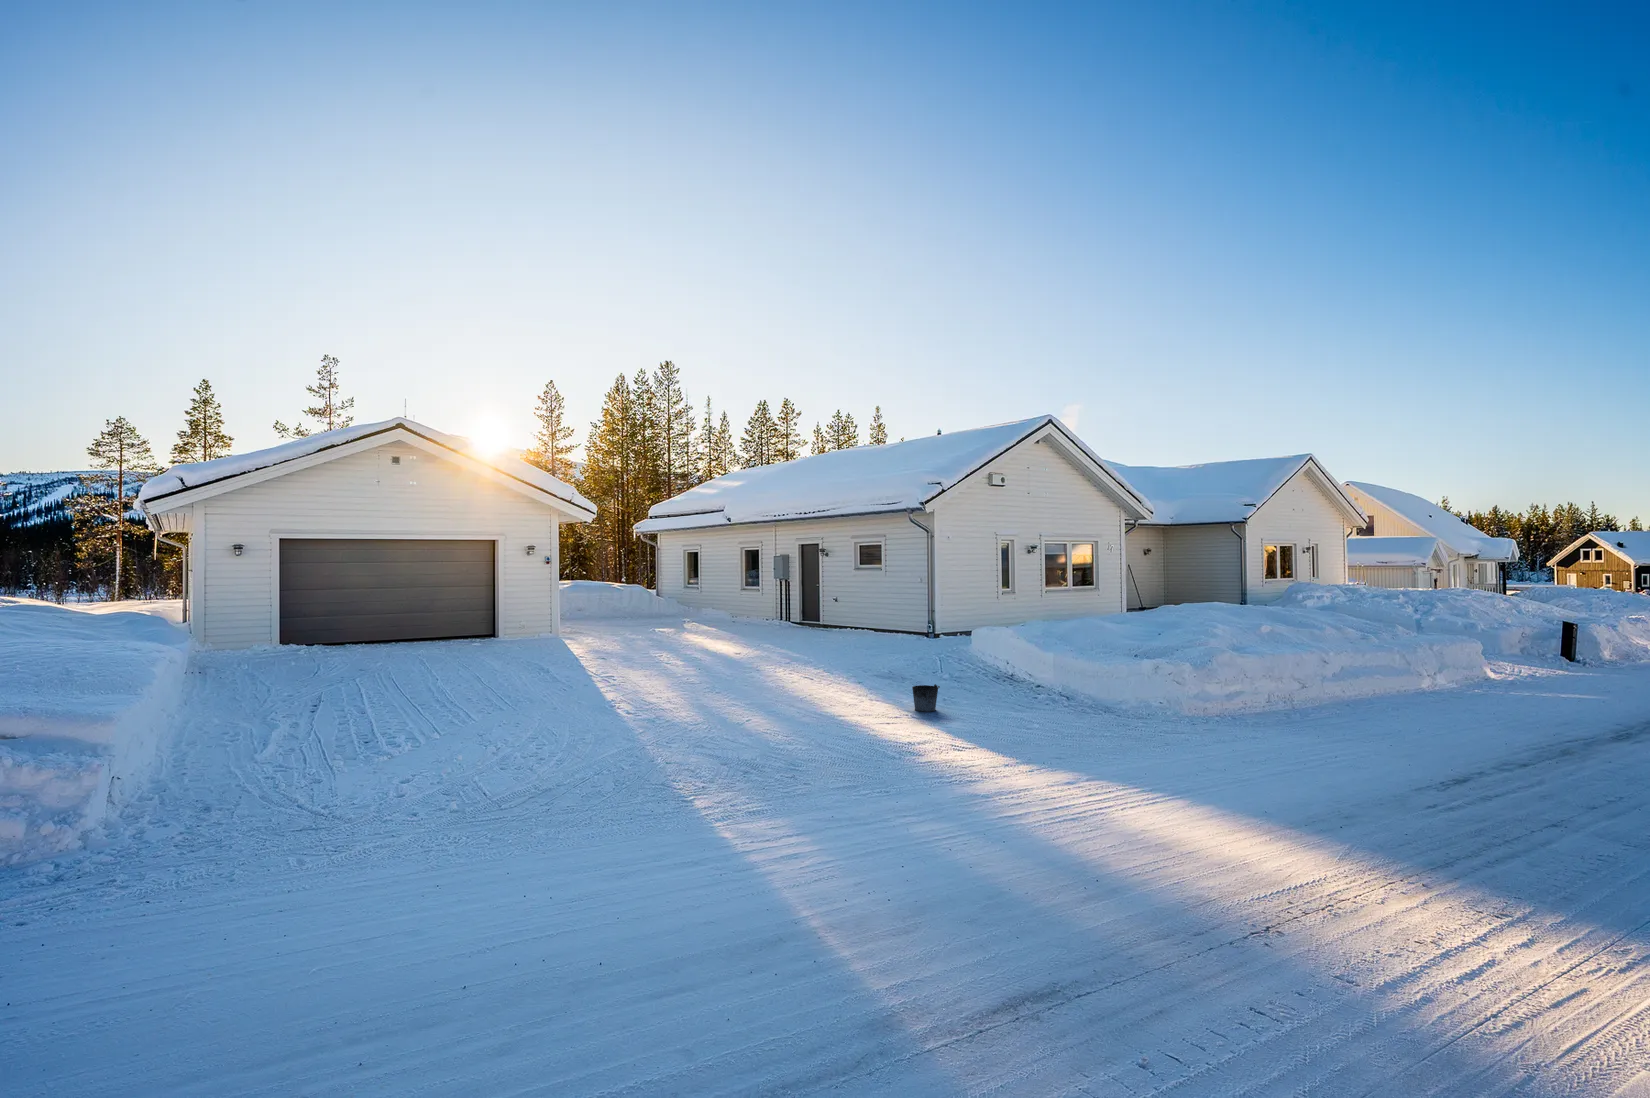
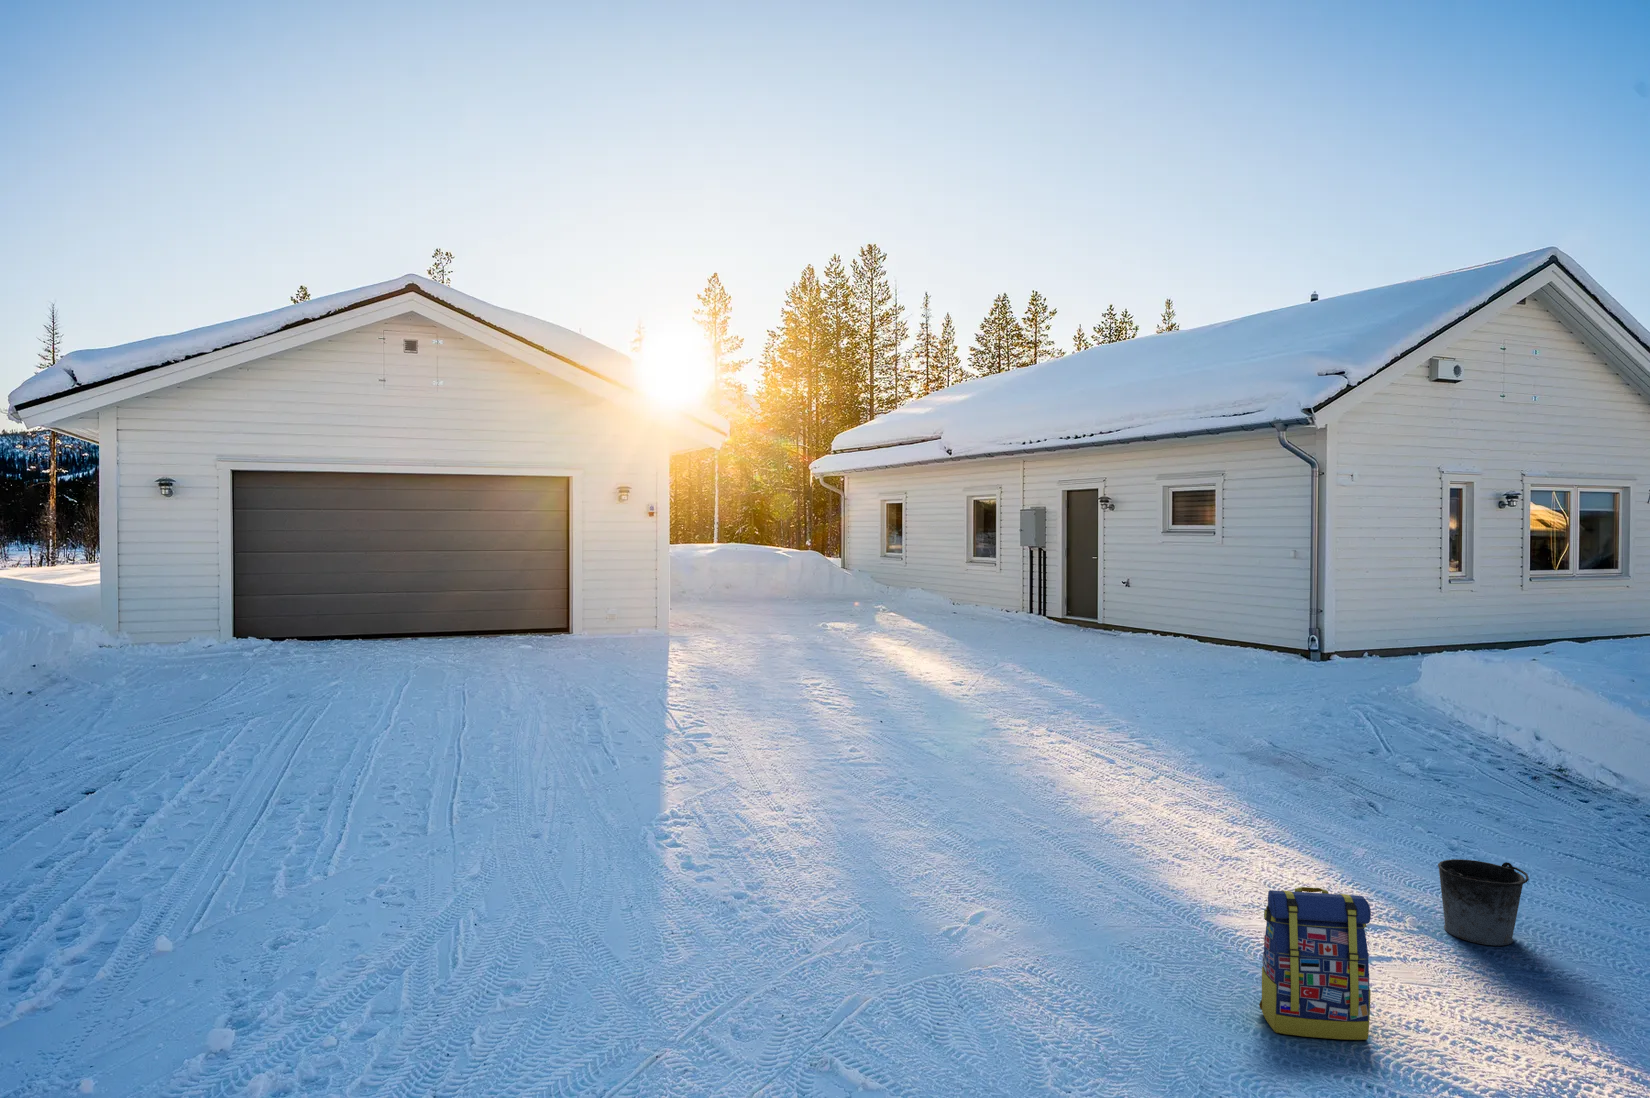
backpack: none [839,683,870,728] -> present [1259,887,1371,1040]

